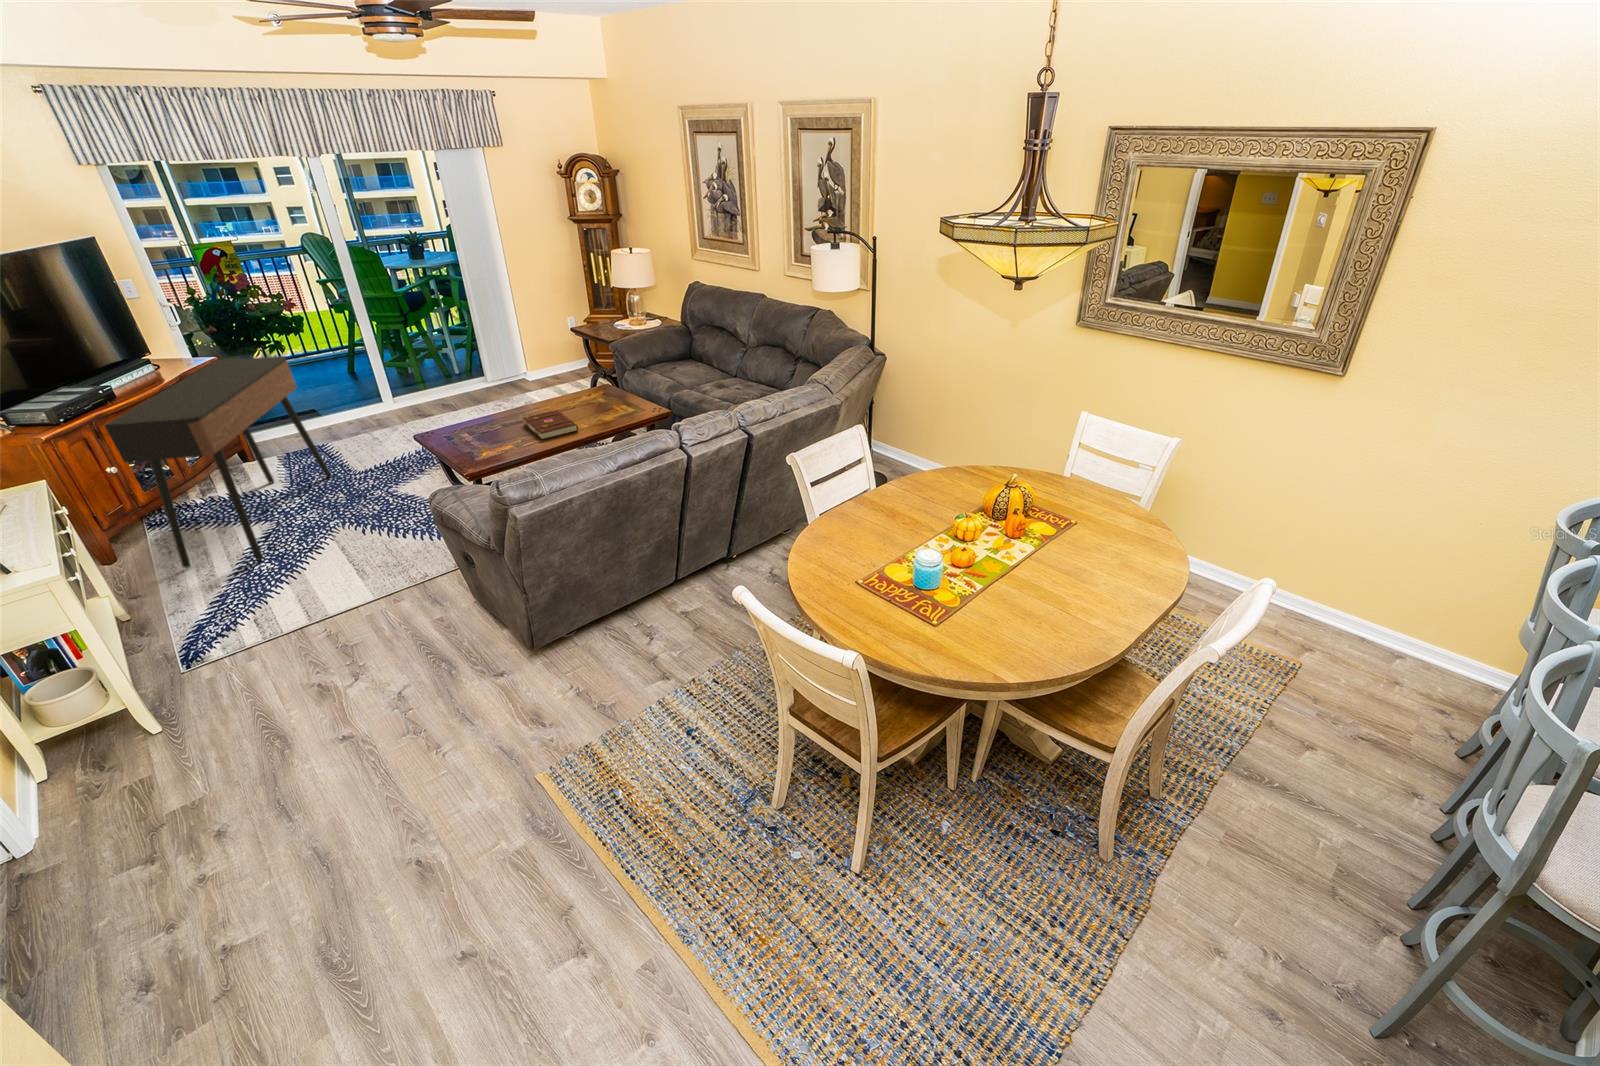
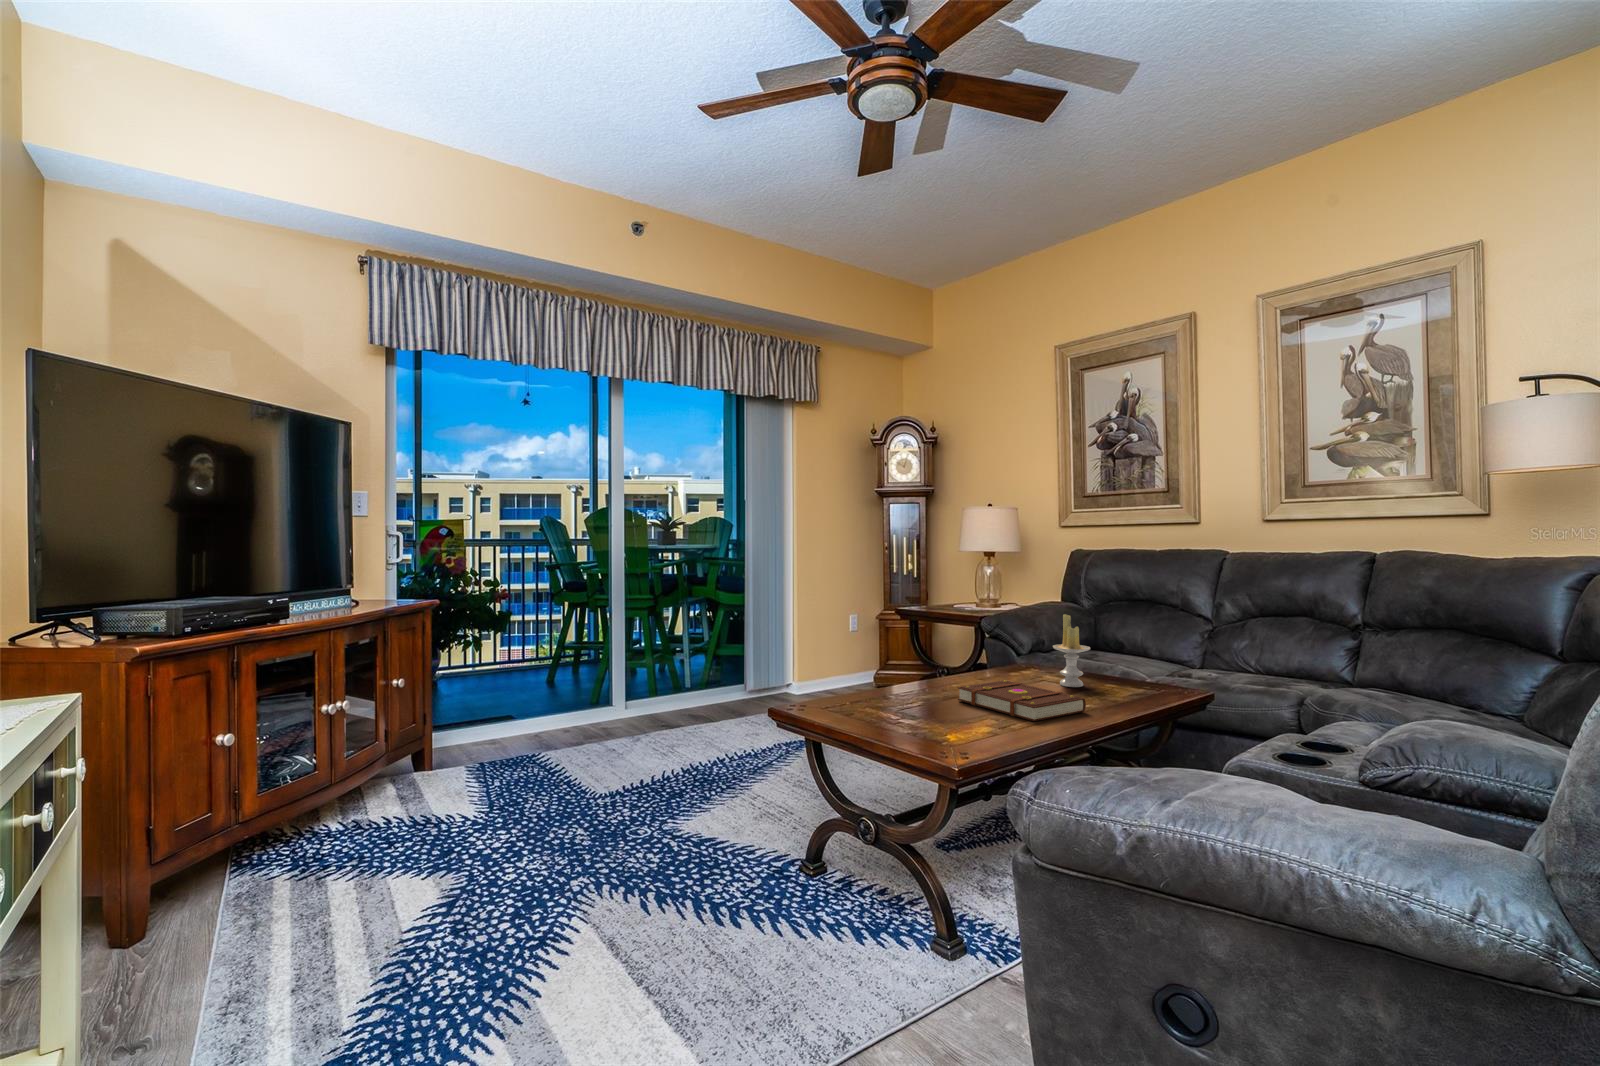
console table: present [105,356,332,568] -> none [266,585,556,968]
candle: none [592,368,612,409] -> present [1053,614,1090,687]

